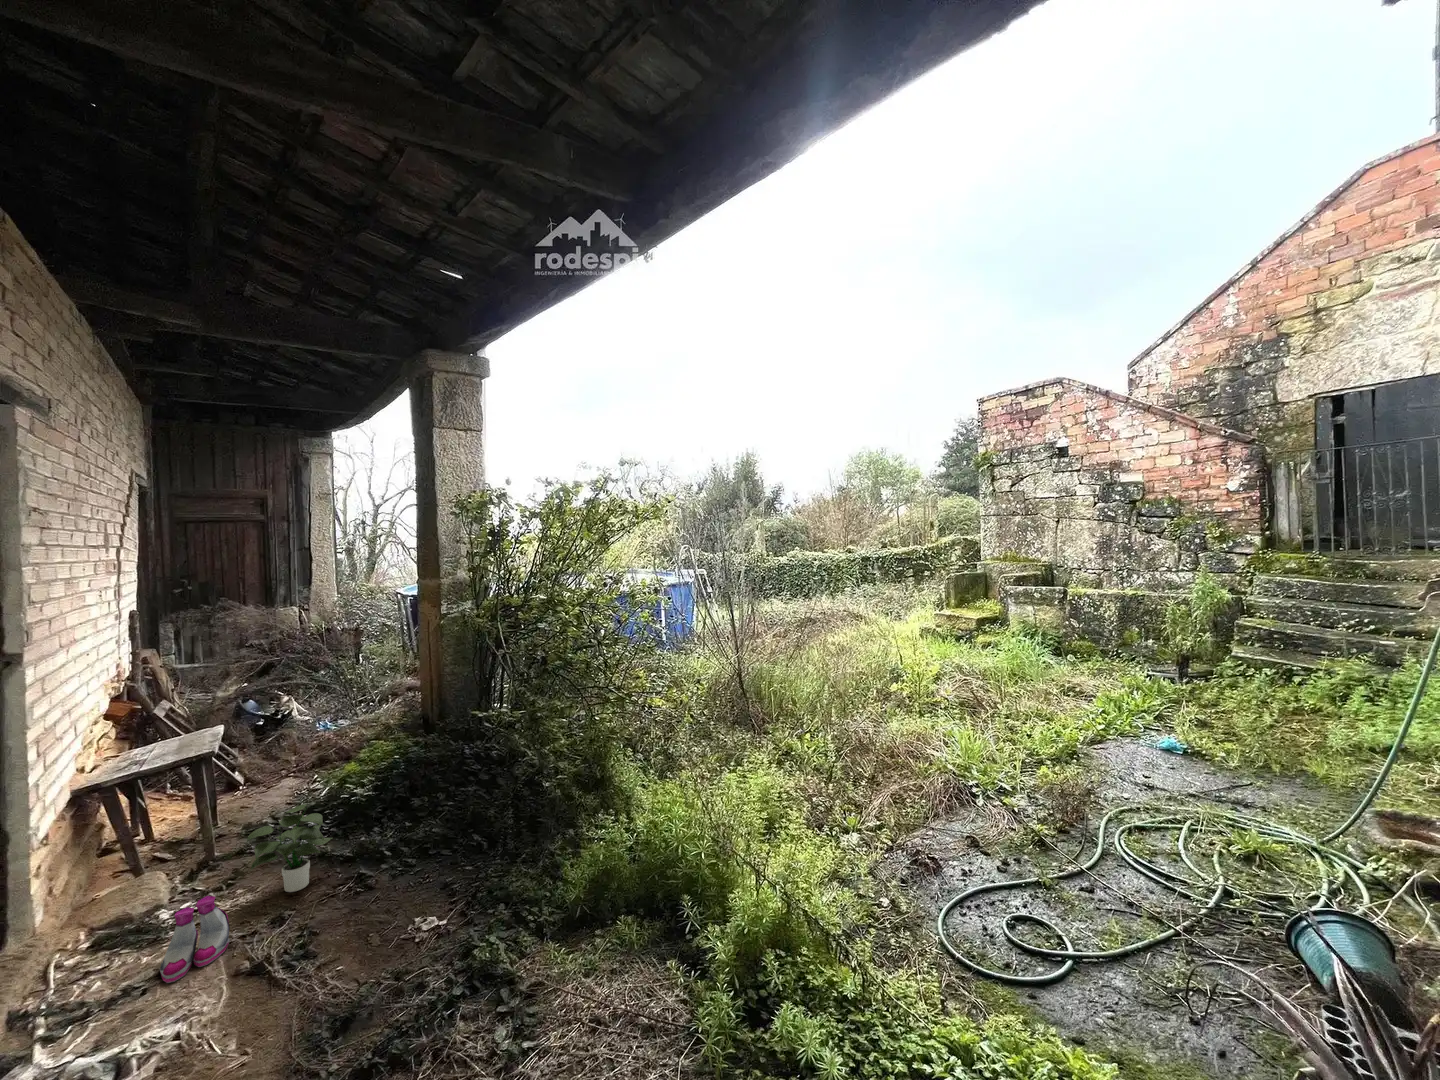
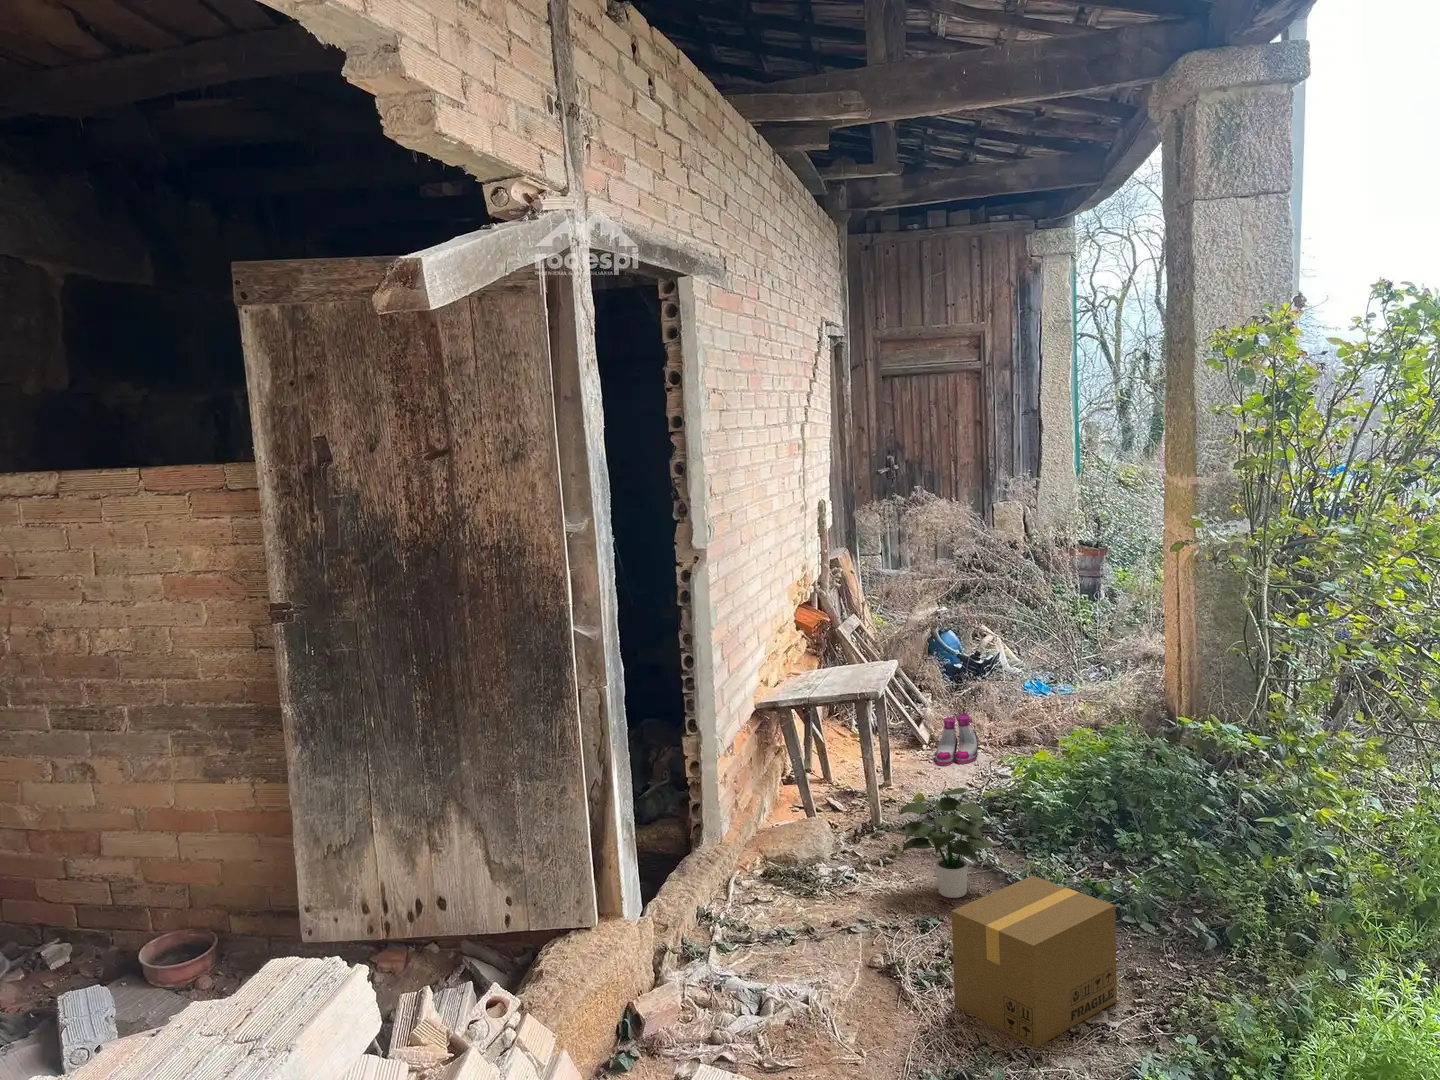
cardboard box: none [319,847,441,971] -> present [952,876,1117,1048]
boots: present [160,896,230,983] -> present [935,713,978,766]

